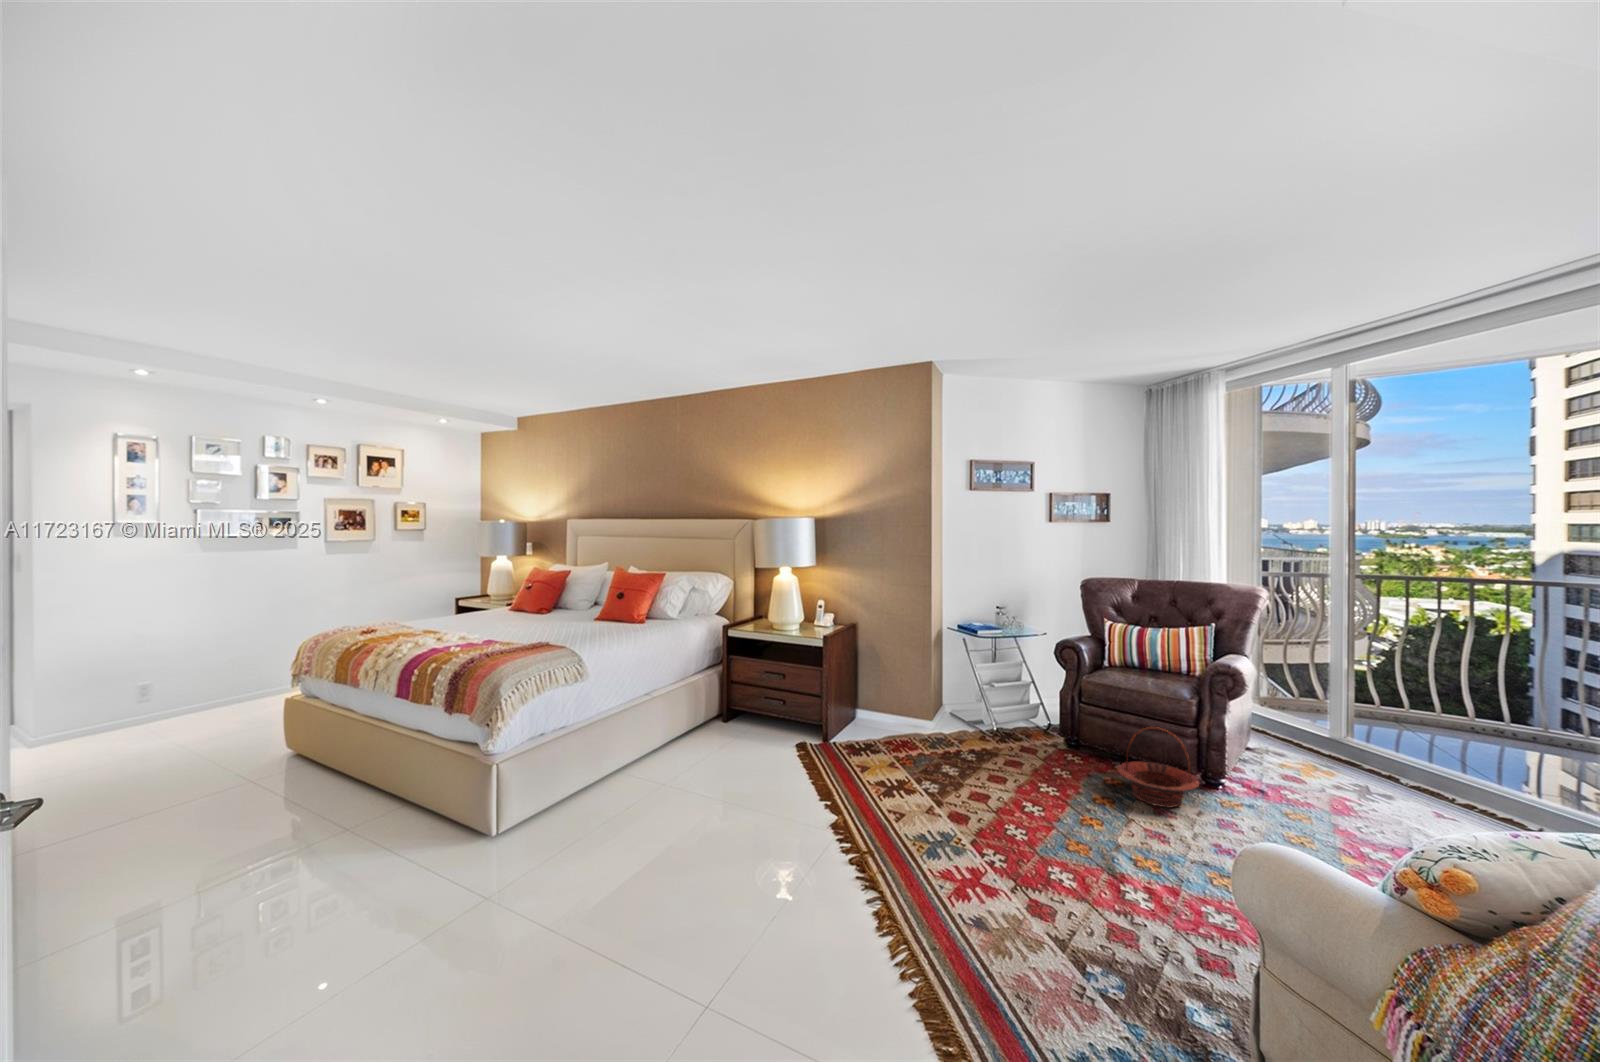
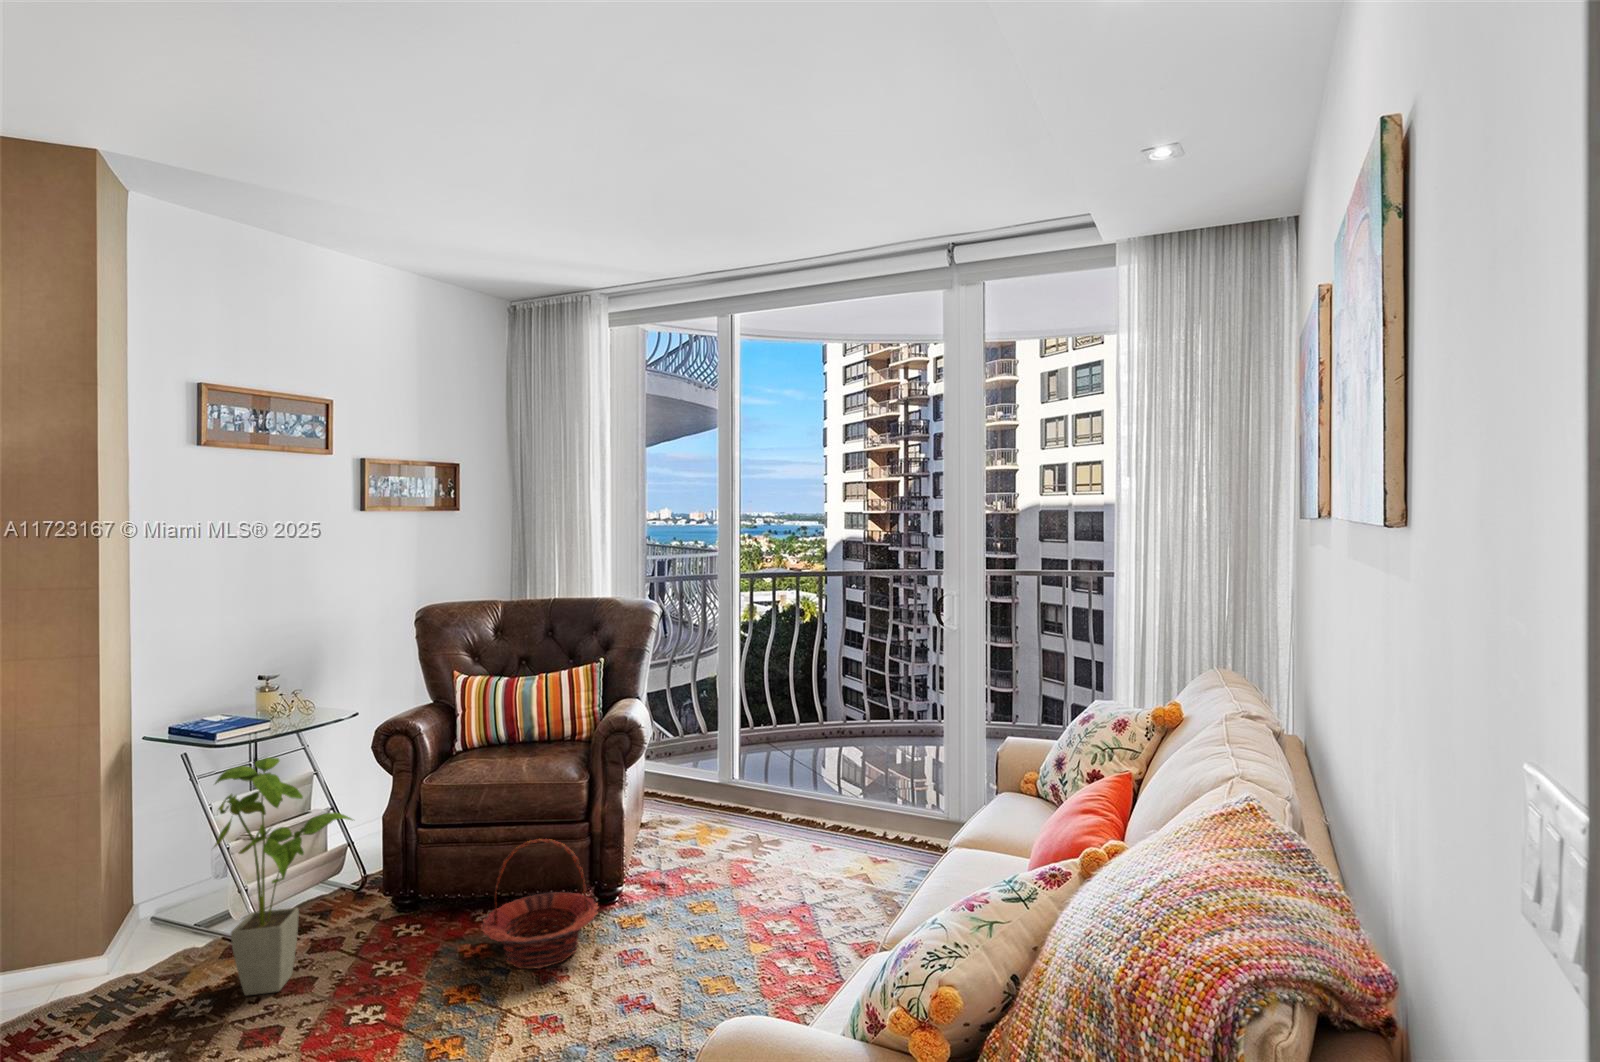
house plant: none [980,645,1048,764] -> present [214,757,352,995]

